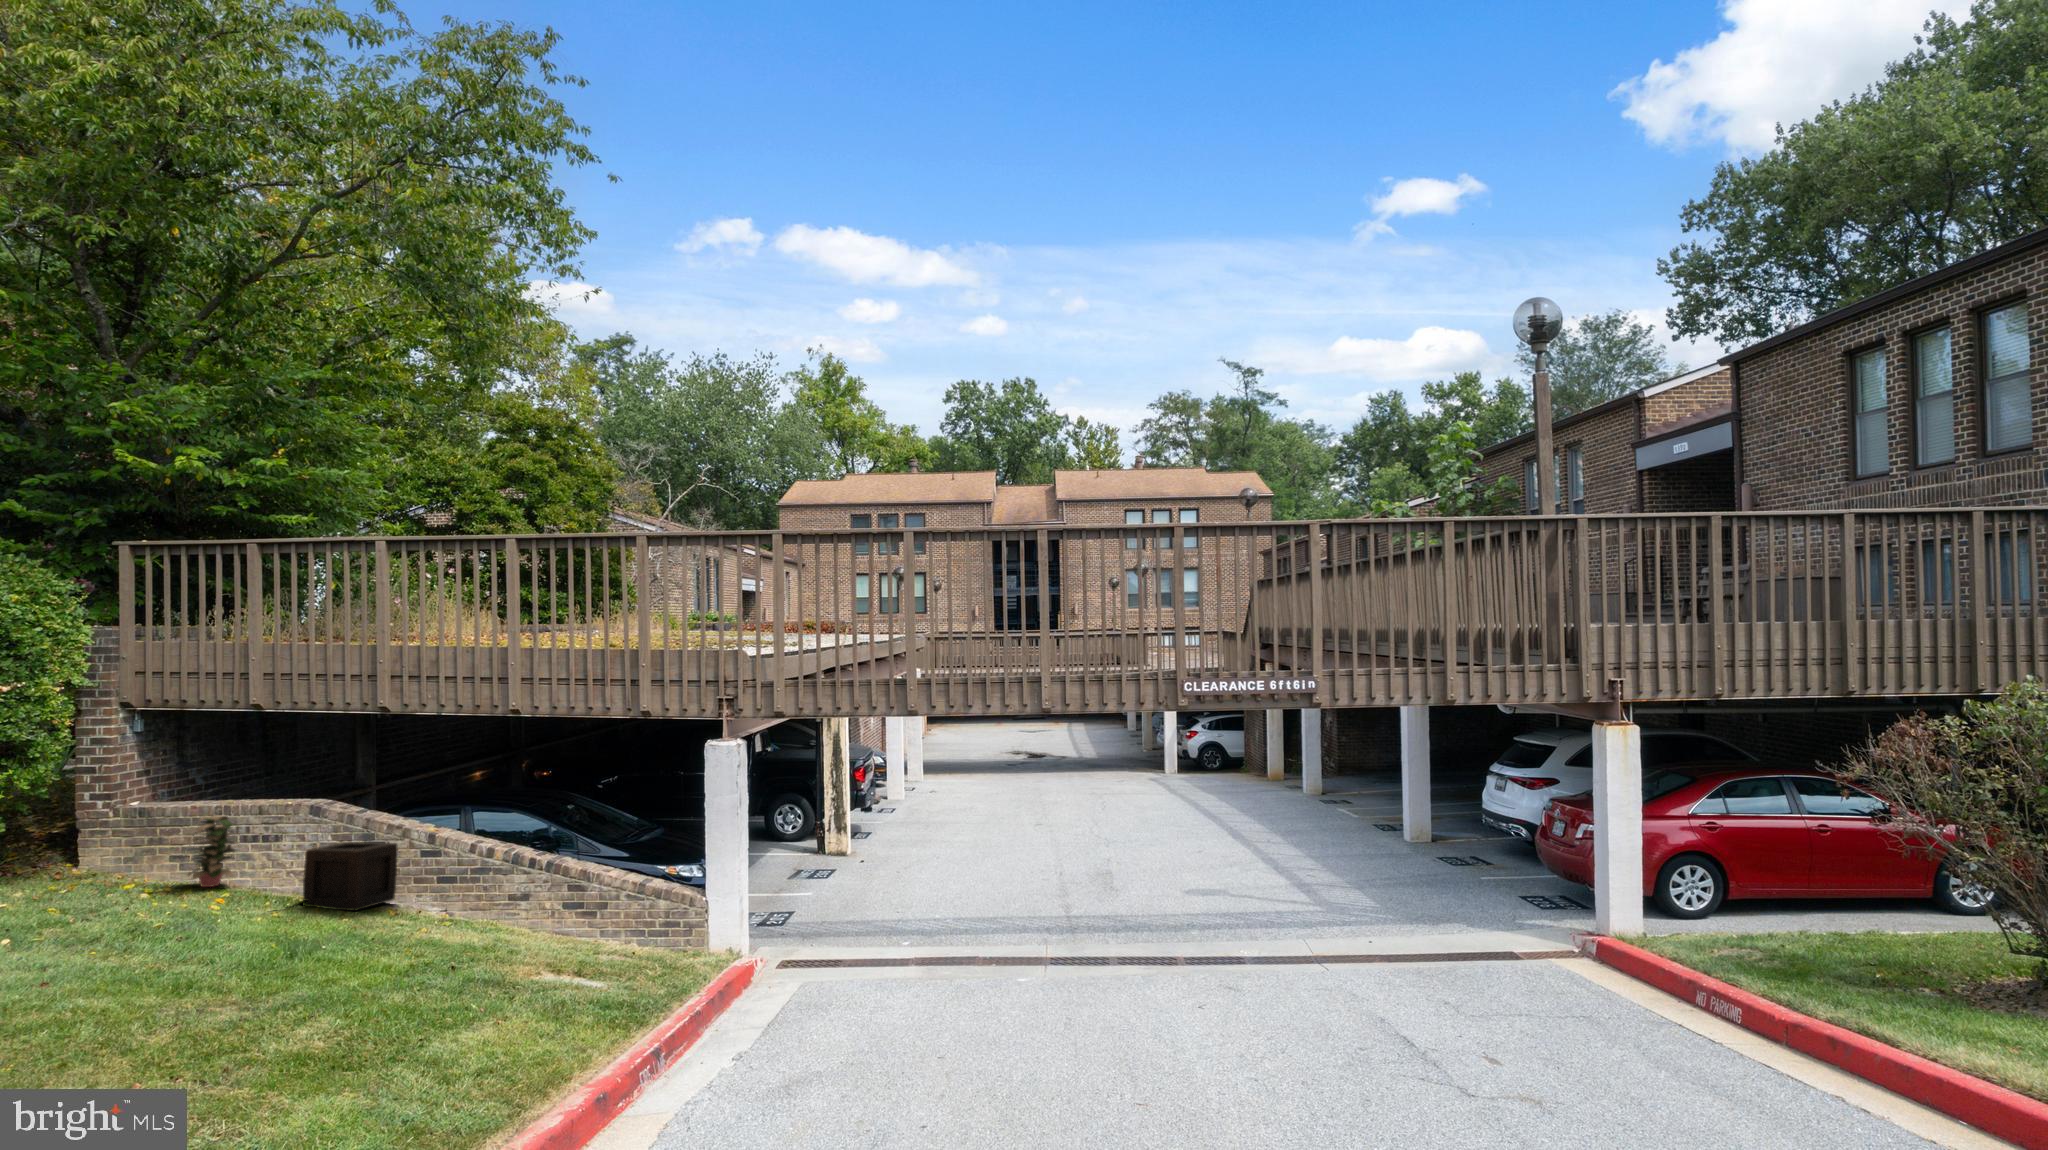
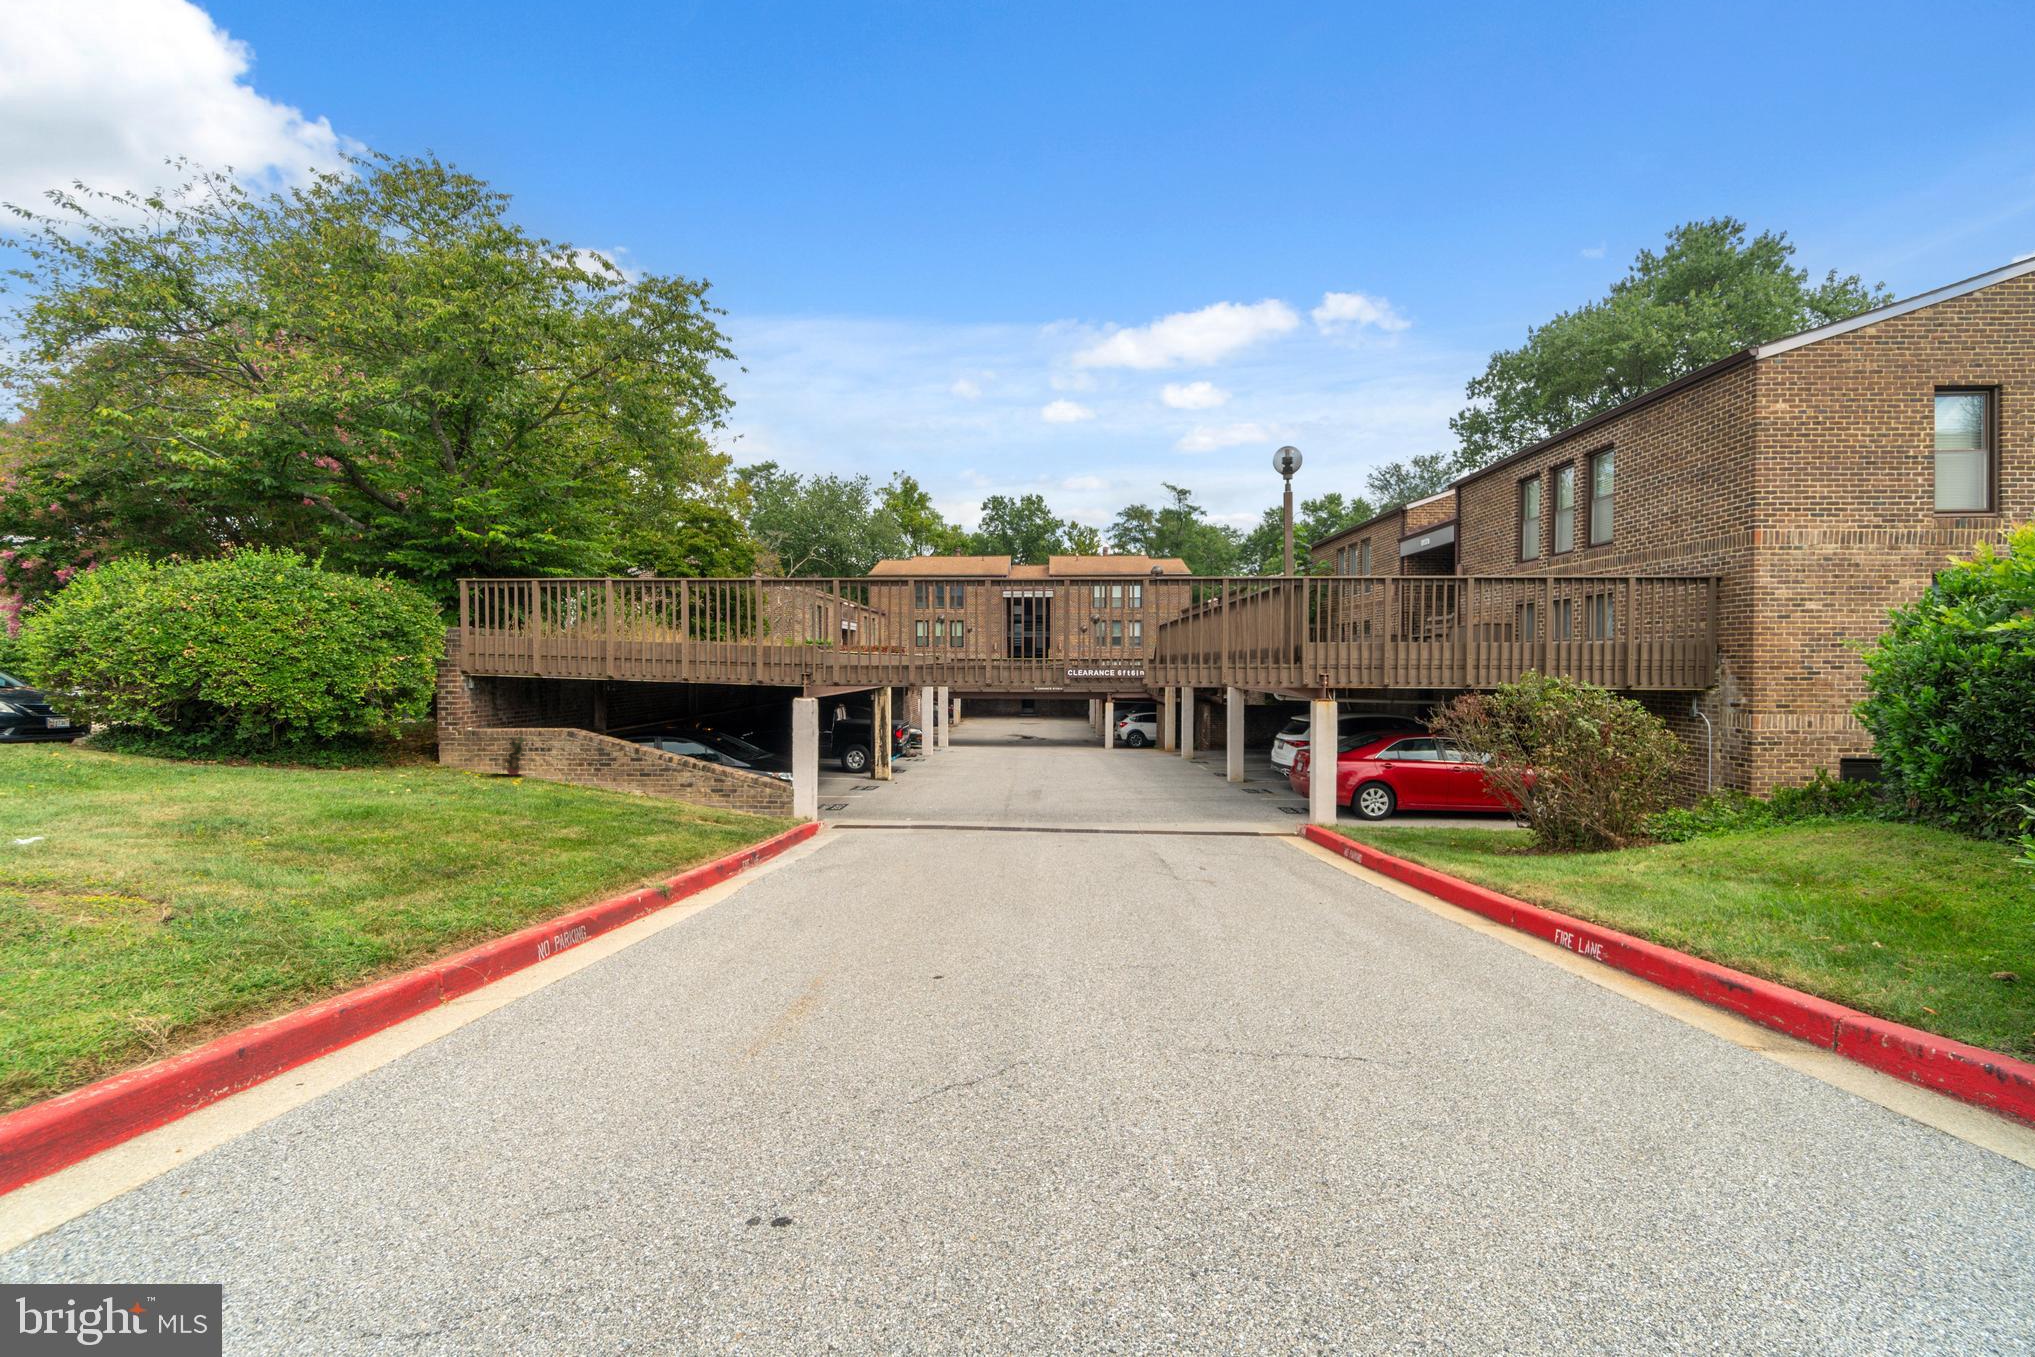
wooden crate: present [303,842,397,911] -> none [564,753,617,789]

